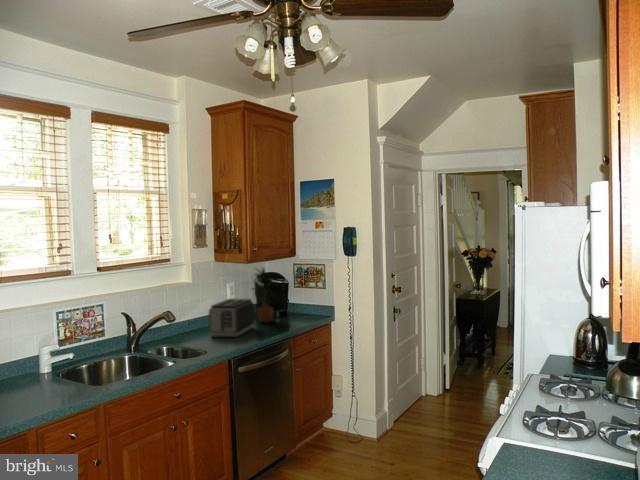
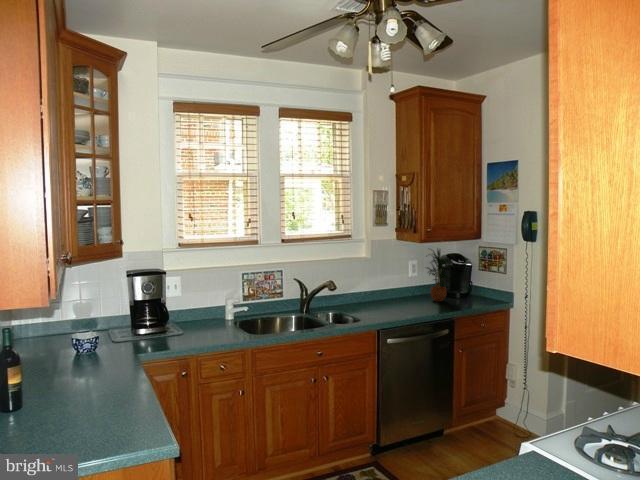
toaster: present [209,299,254,338] -> none [374,275,421,312]

